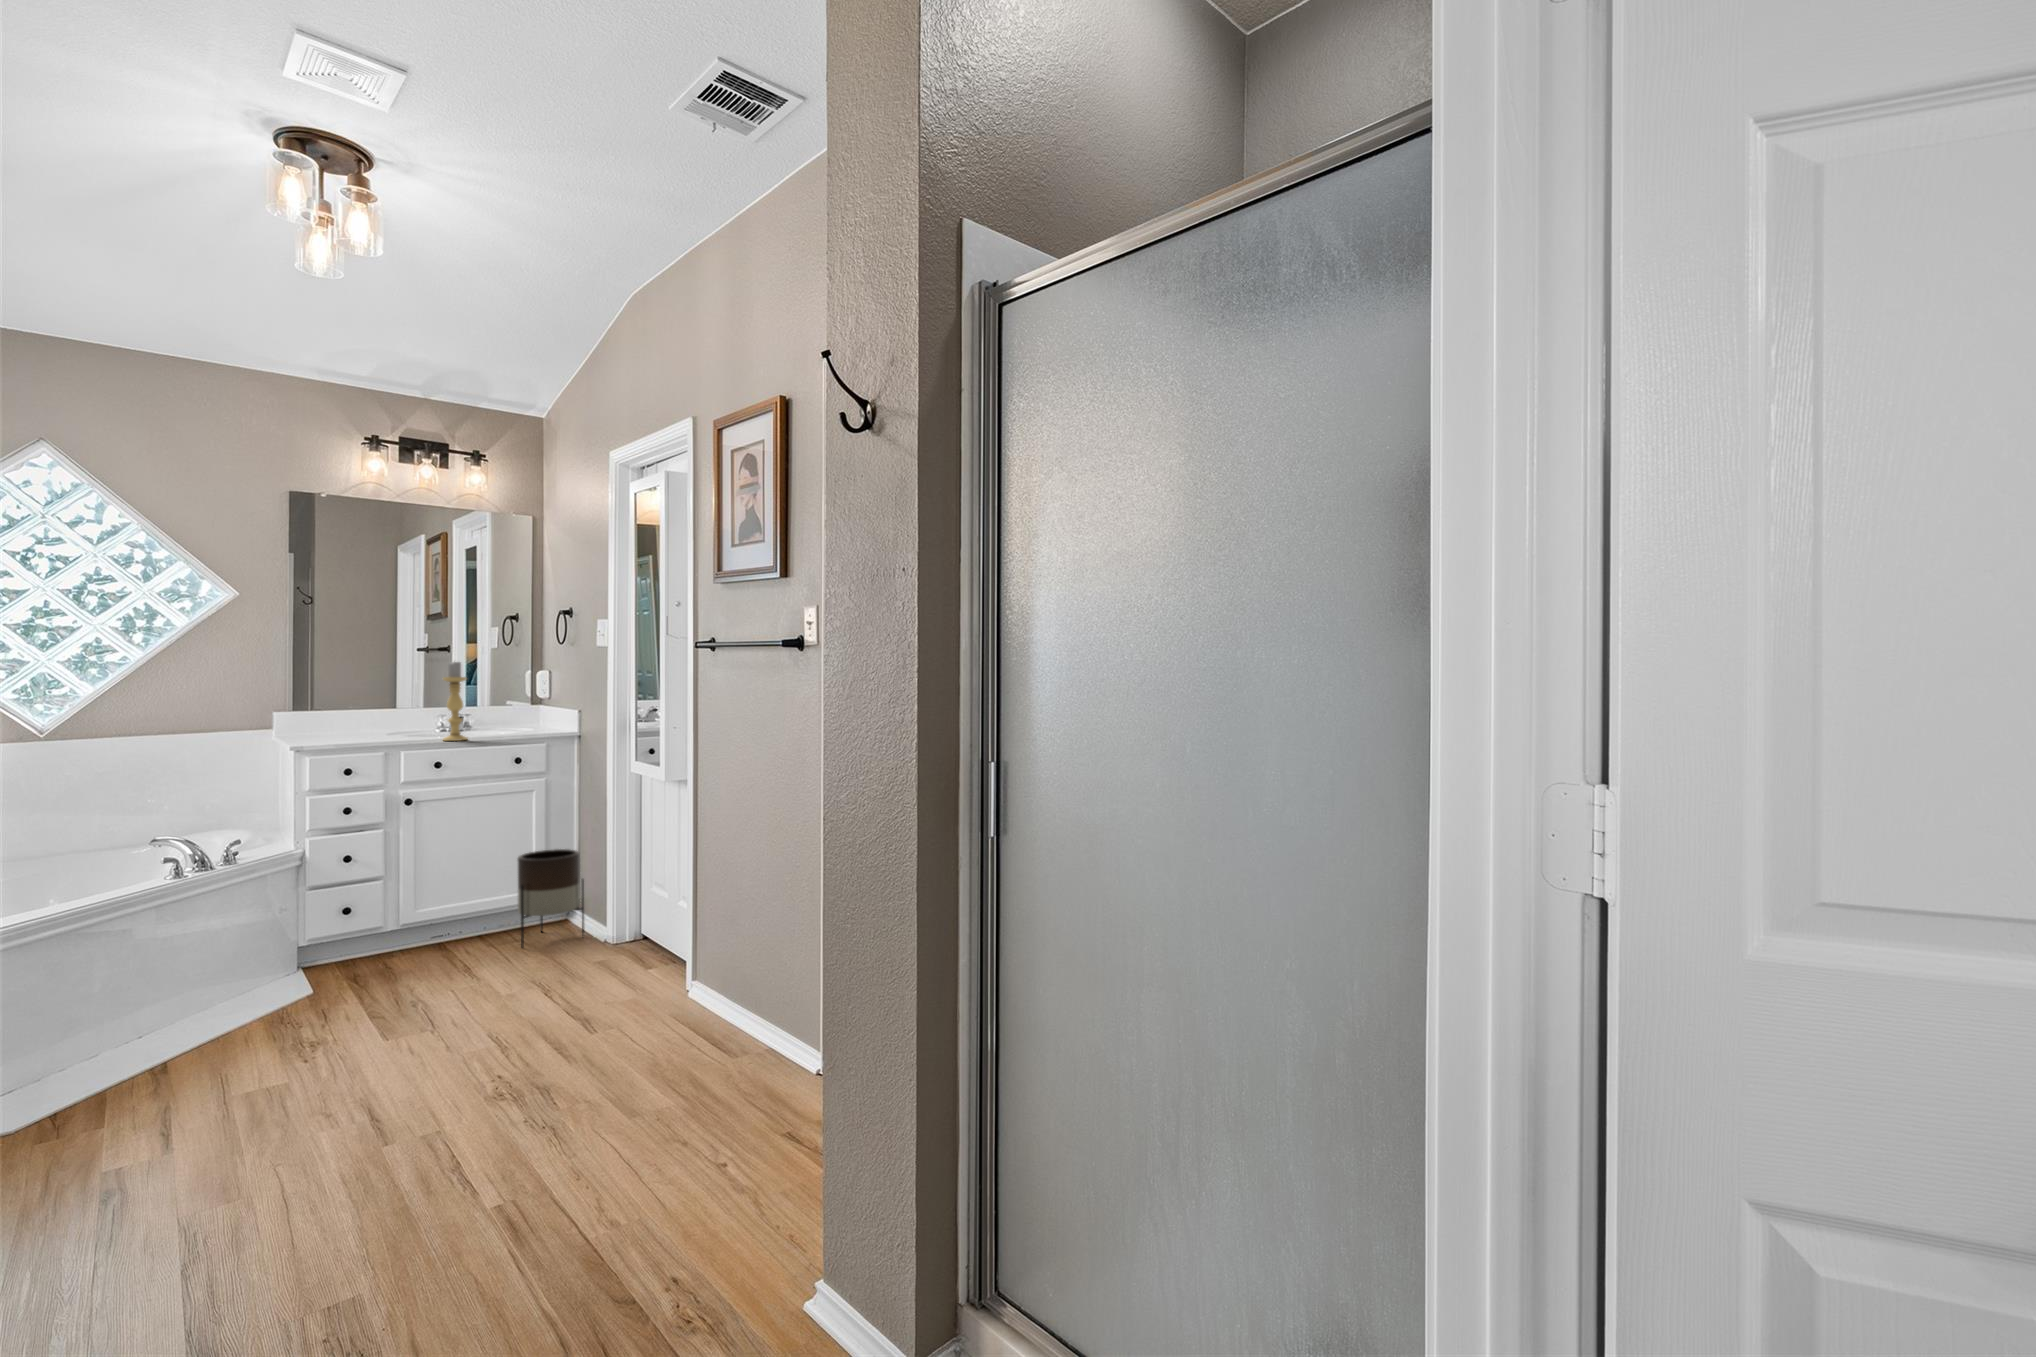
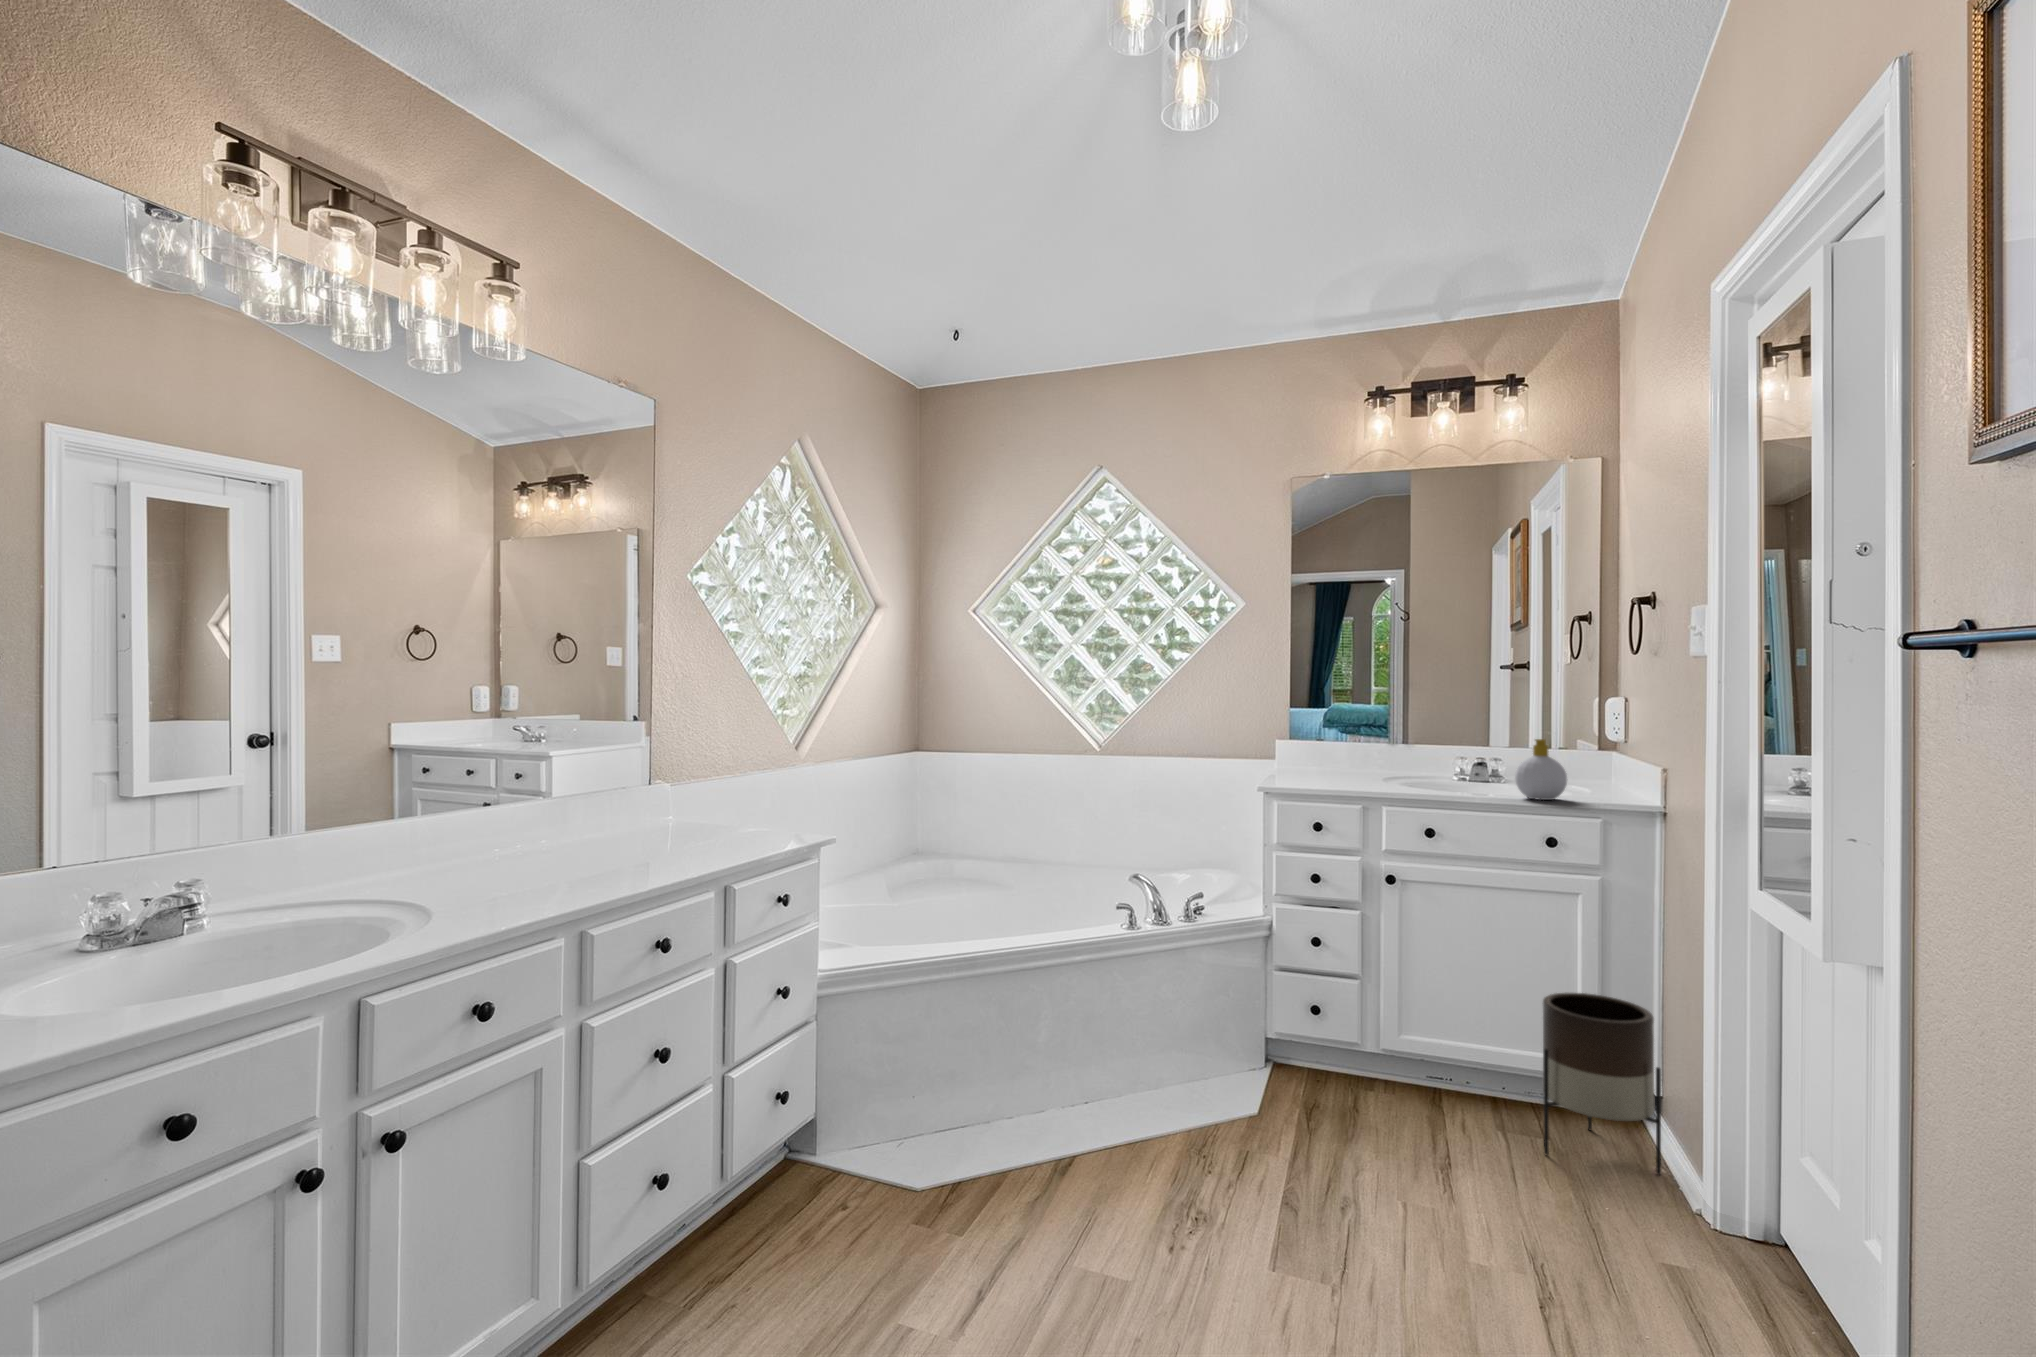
candle holder: present [443,662,467,741] -> none [1439,677,1475,798]
soap bottle: none [494,700,527,738] -> present [1515,739,1567,800]

